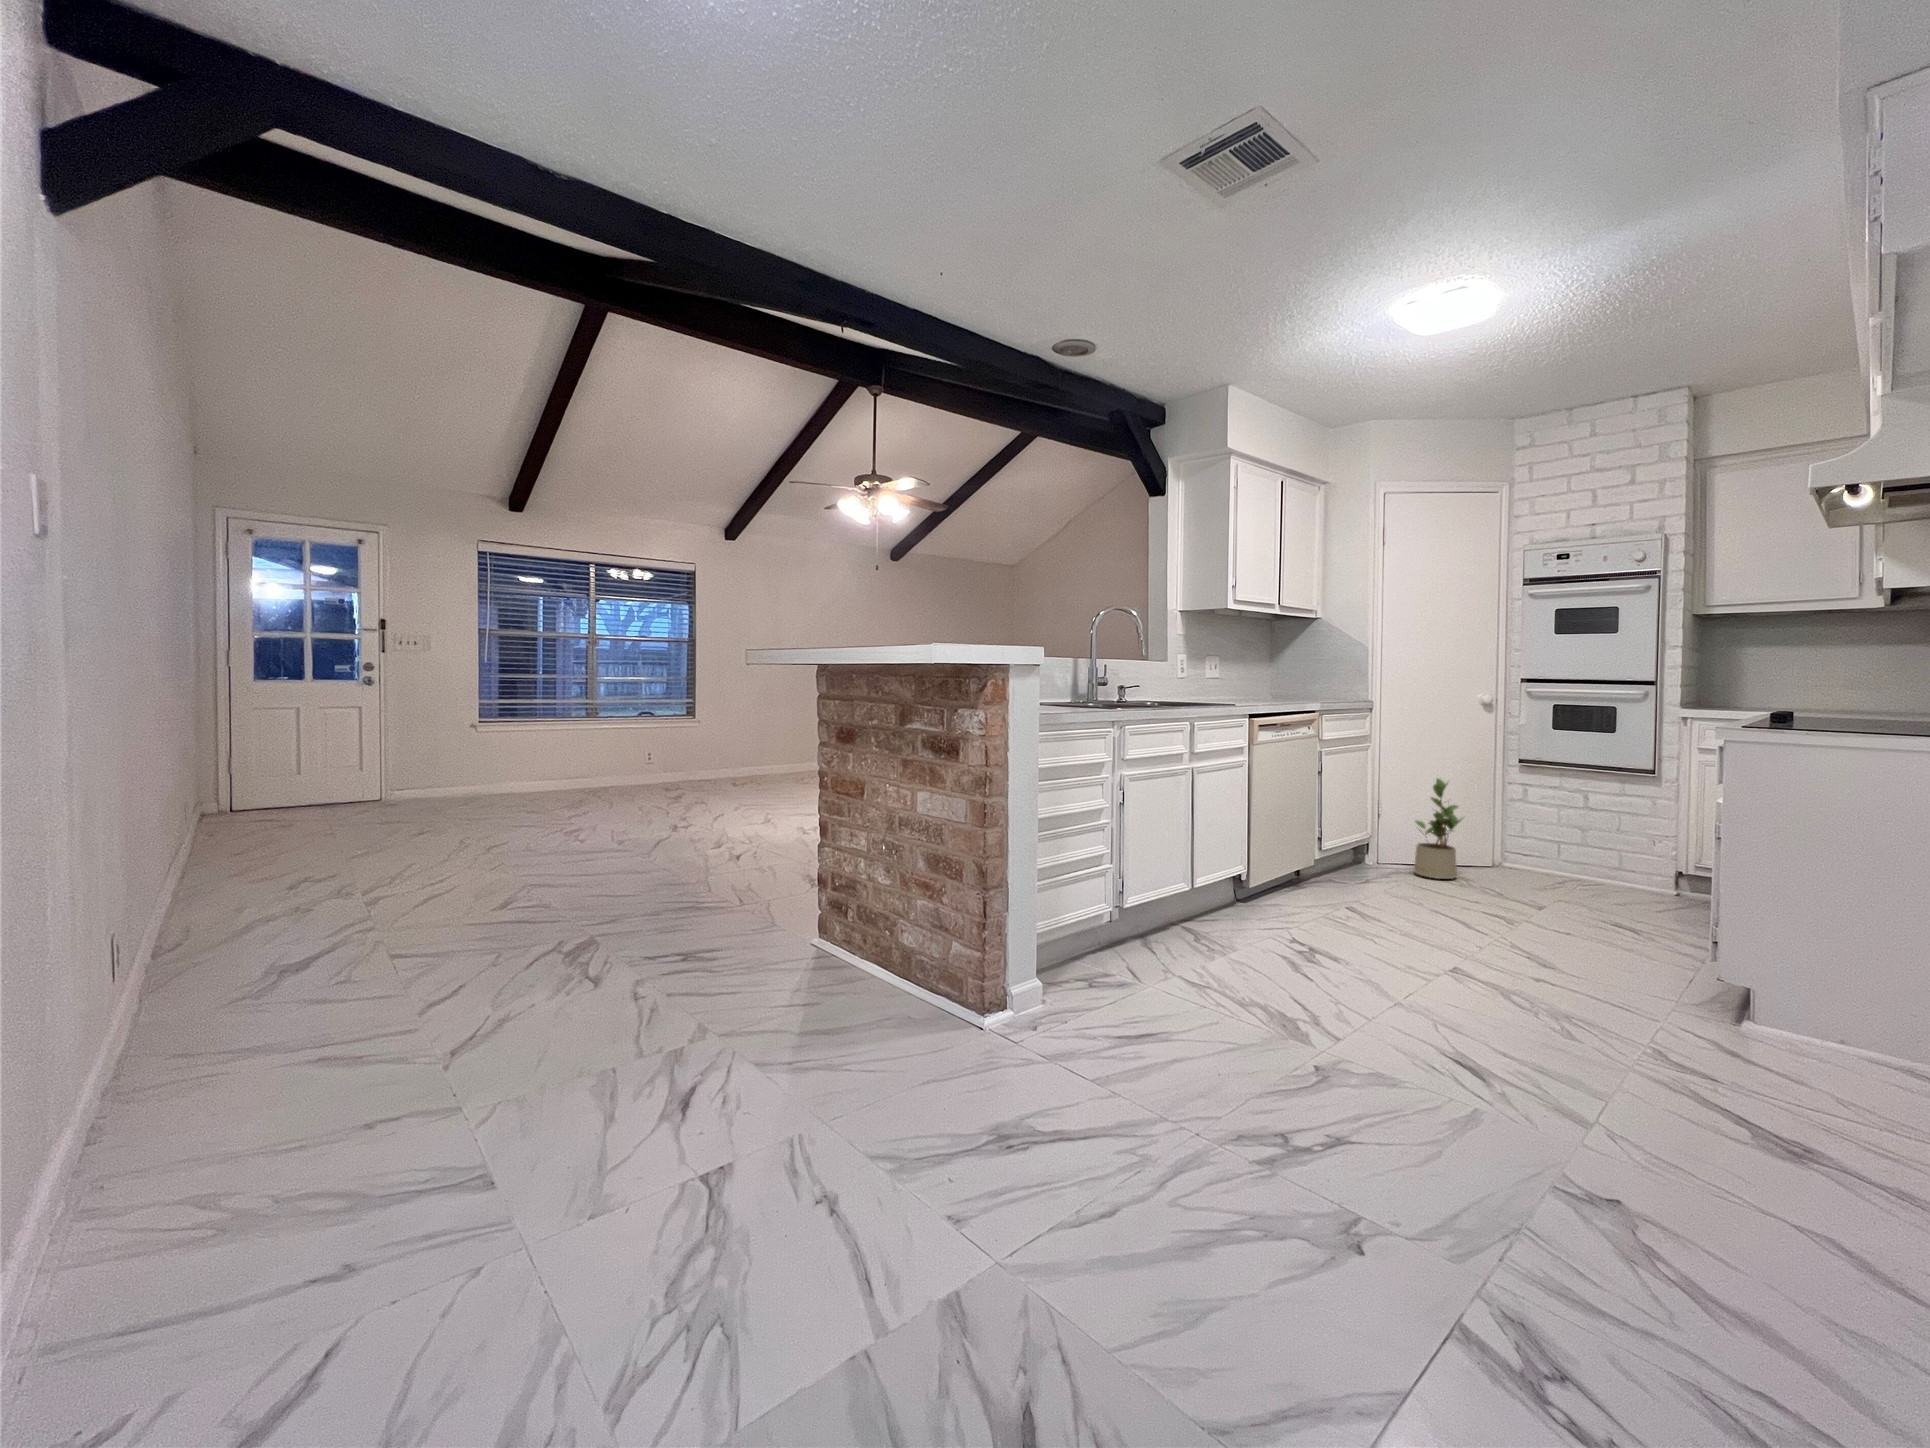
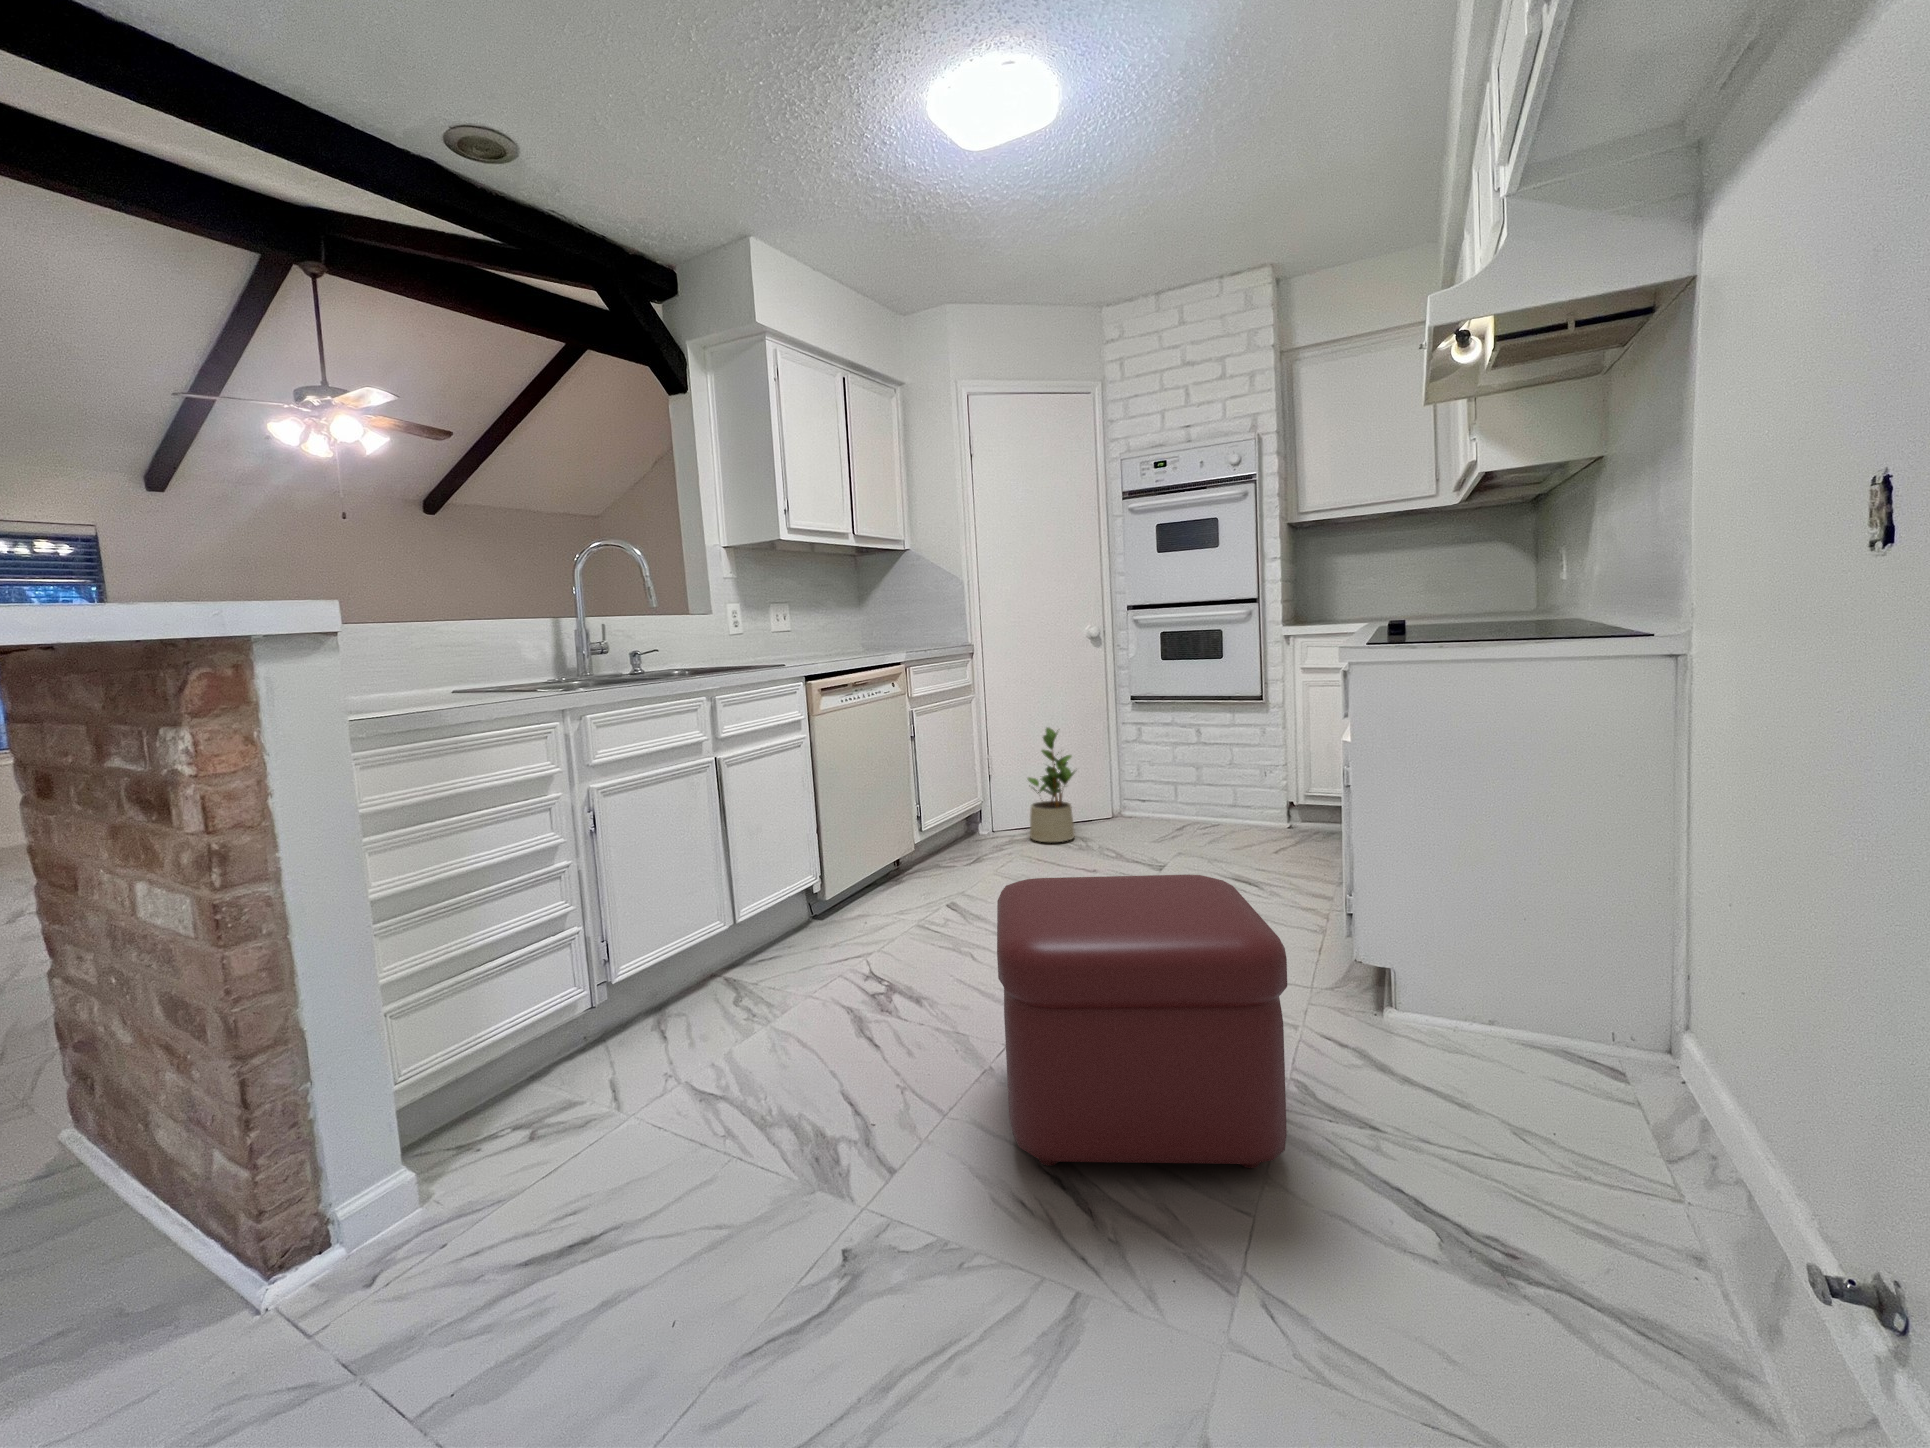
ottoman: none [1417,871,1646,1081] -> present [997,875,1287,1168]

